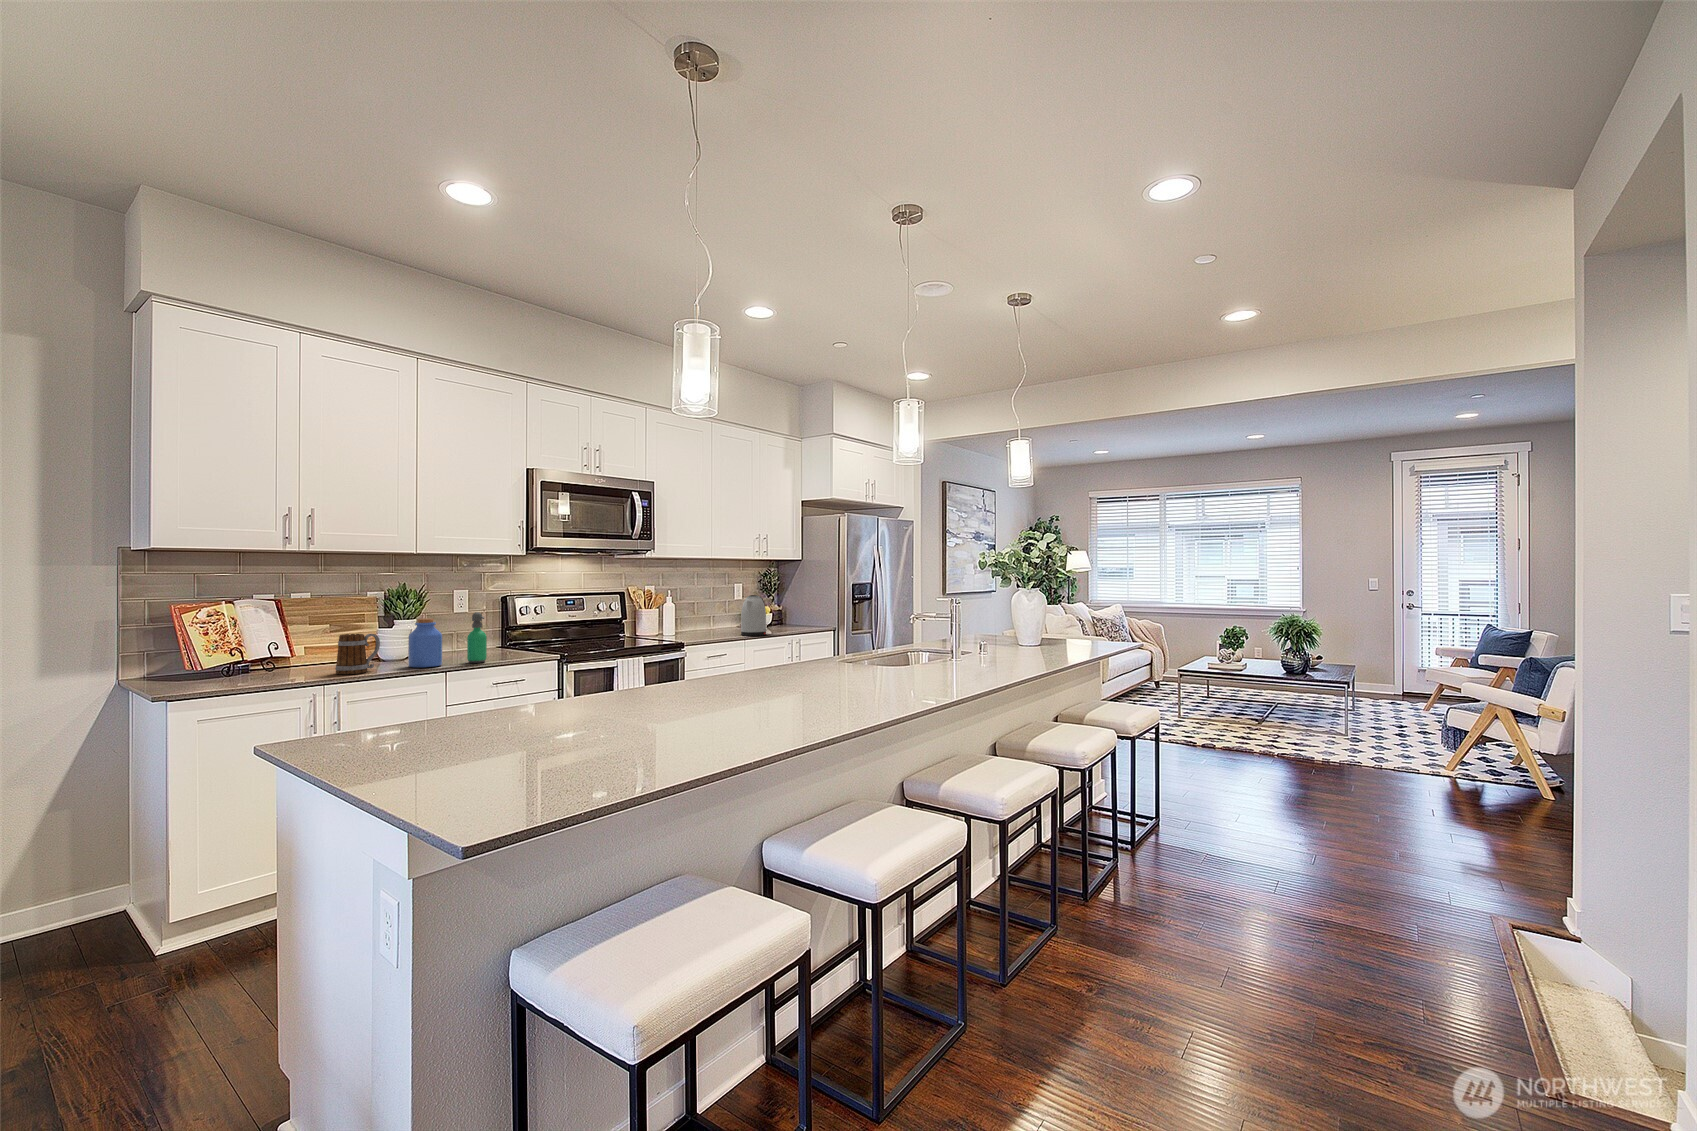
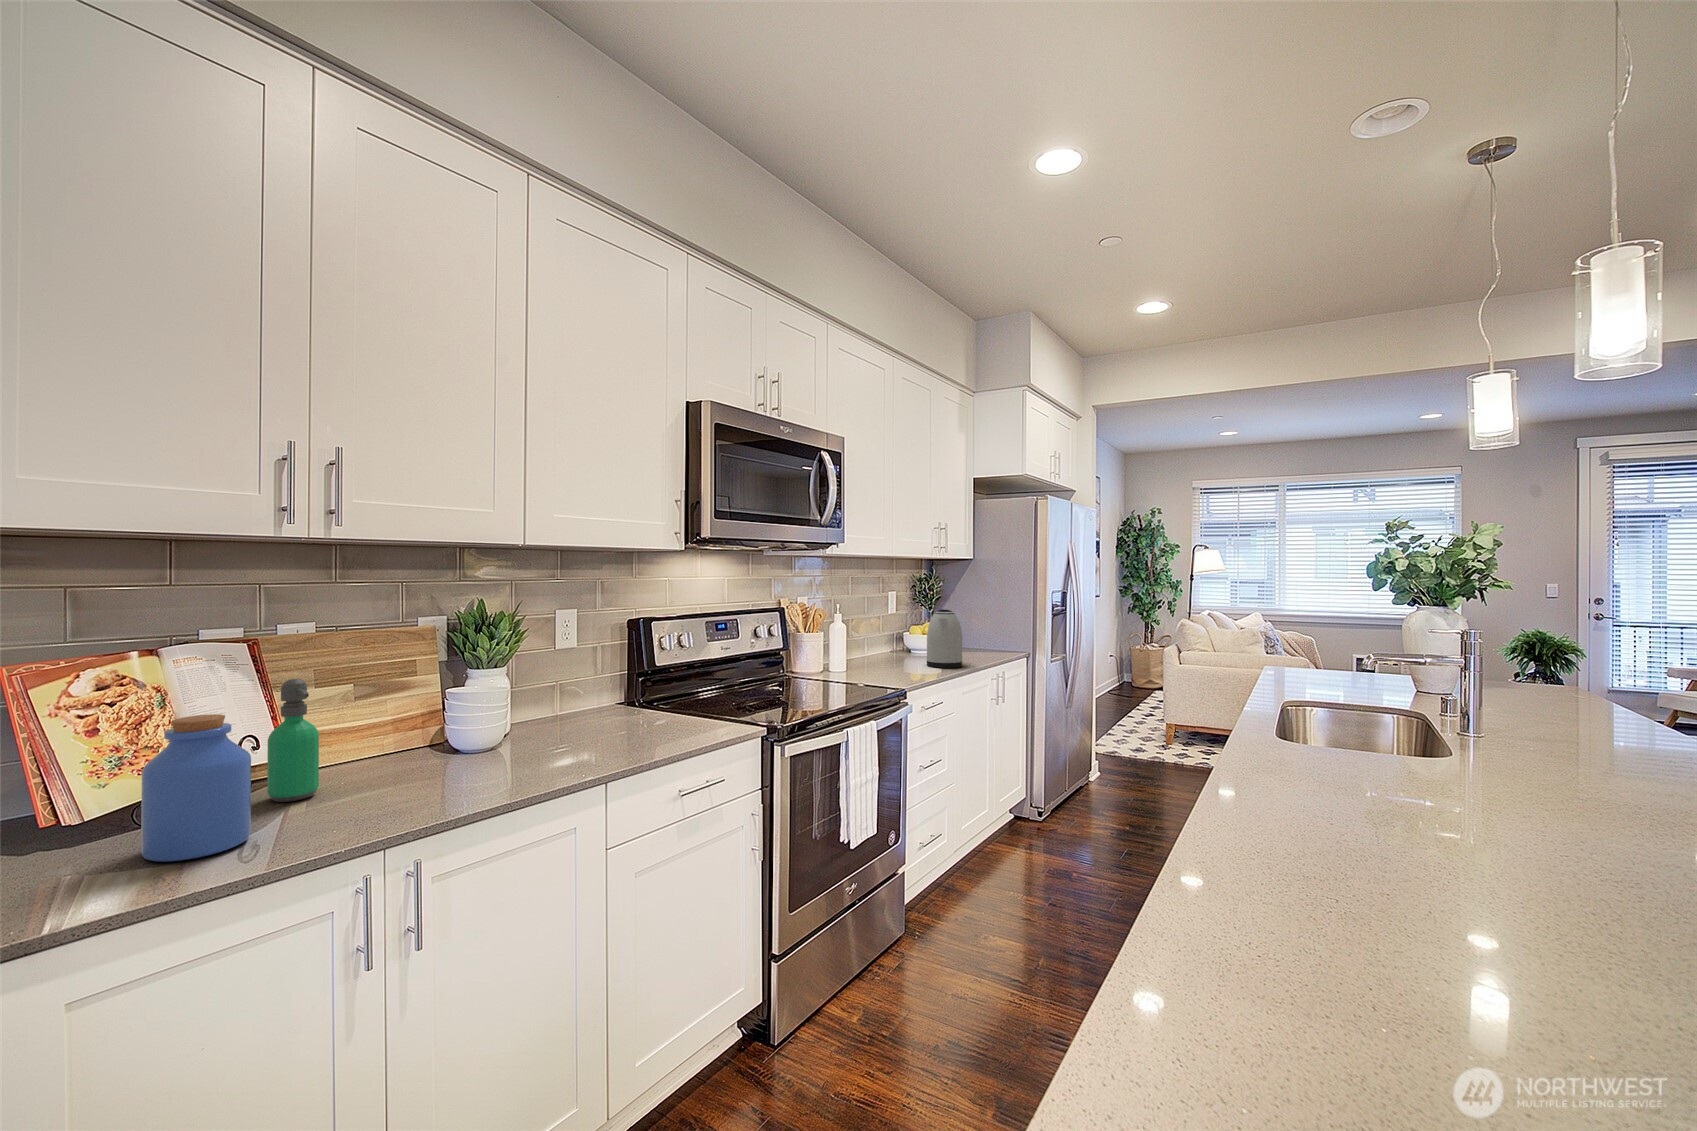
soap dispenser: present [467,612,487,663] -> present [267,679,319,802]
jar: present [408,618,442,668] -> present [141,714,251,862]
mug: present [335,634,380,674] -> none [386,711,472,805]

